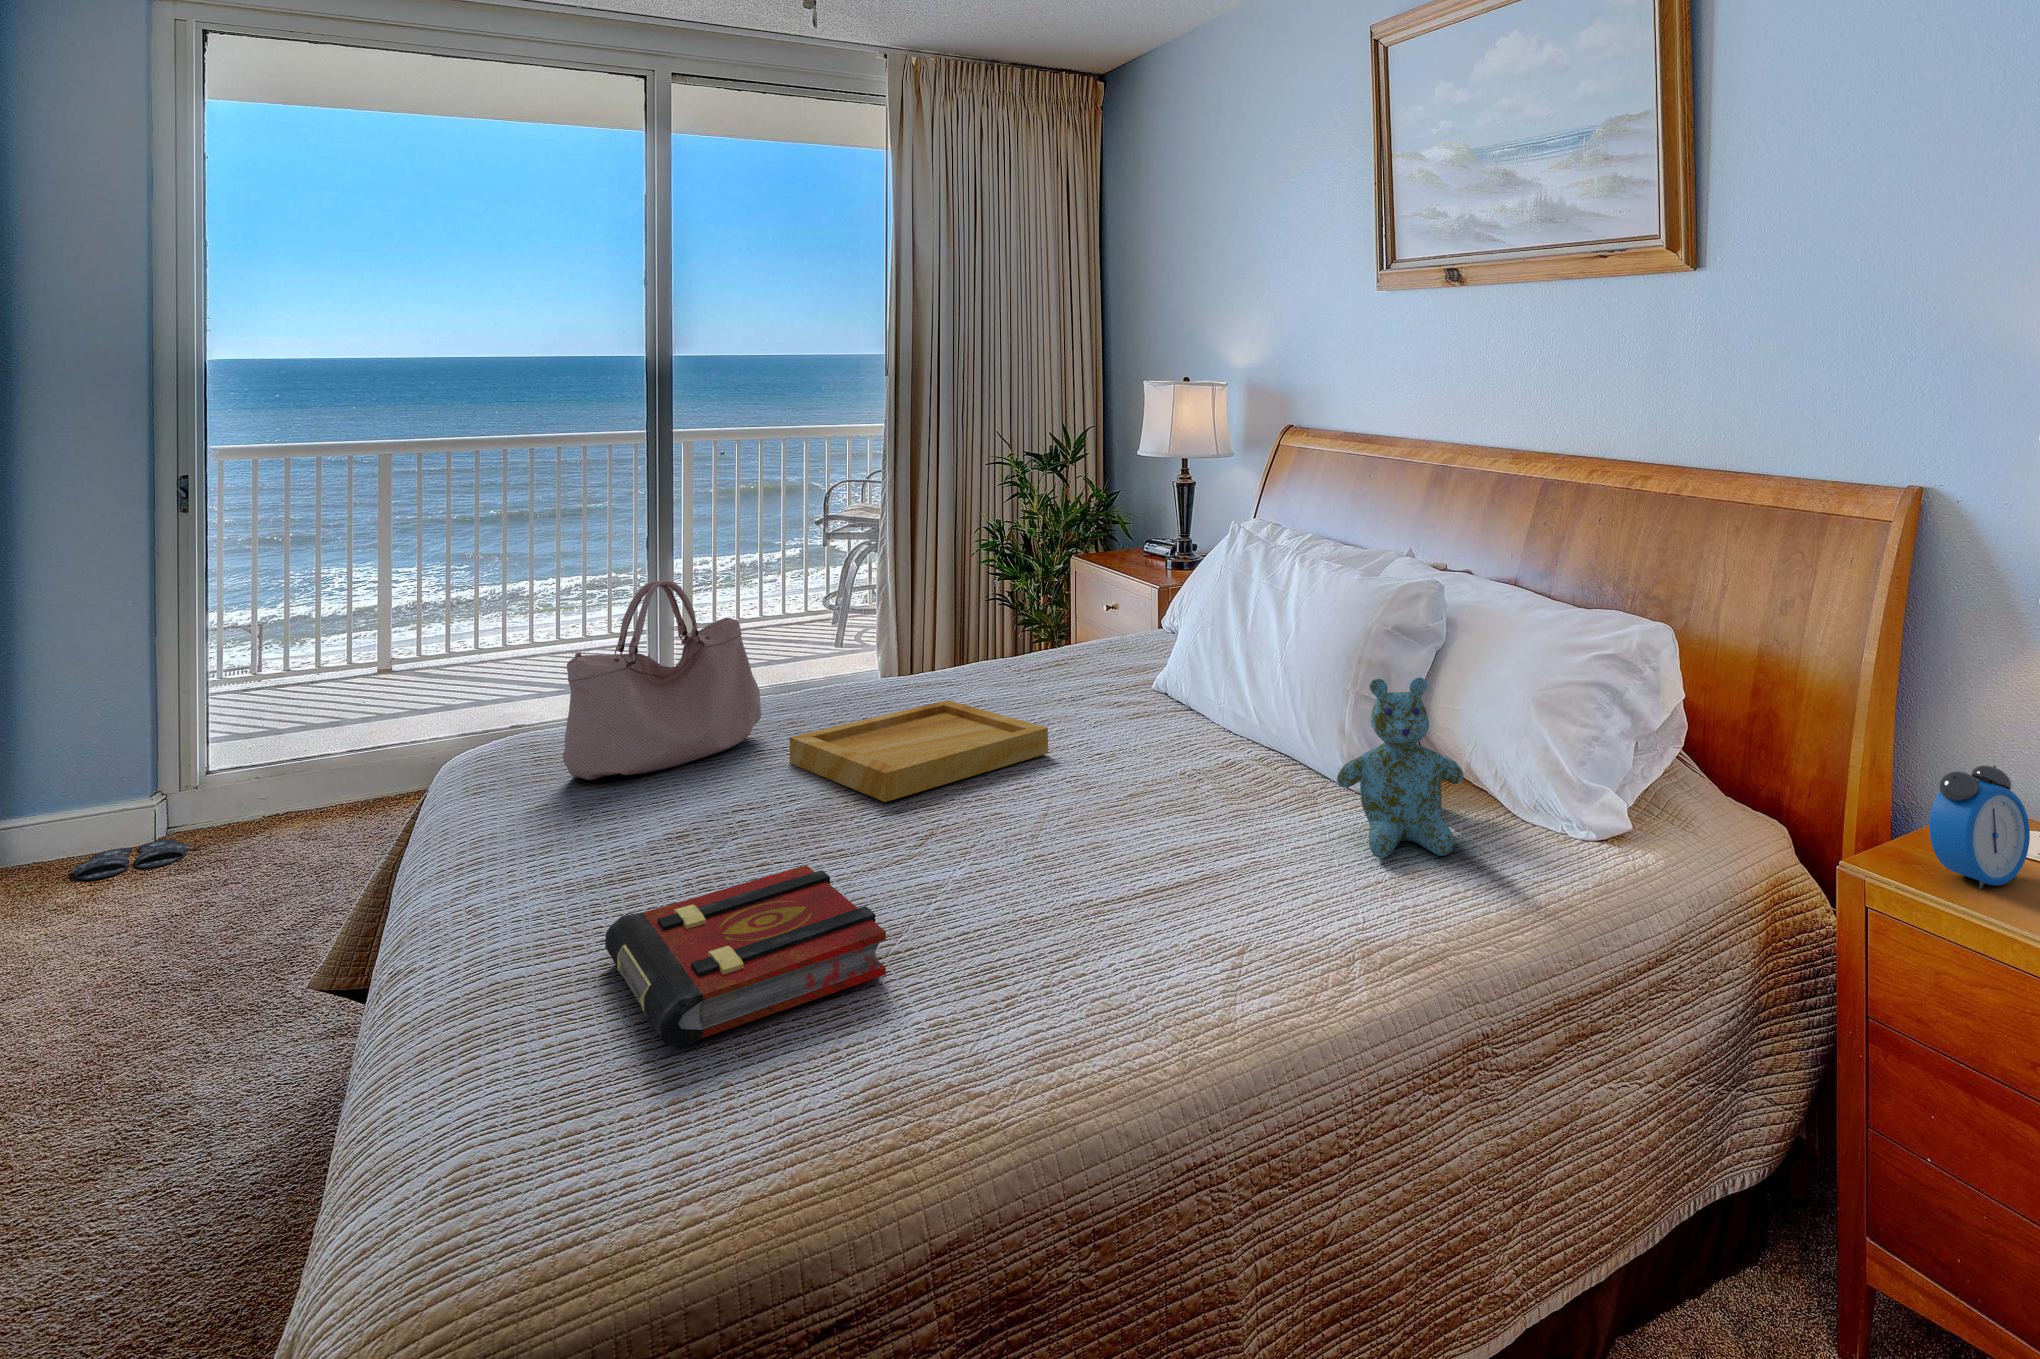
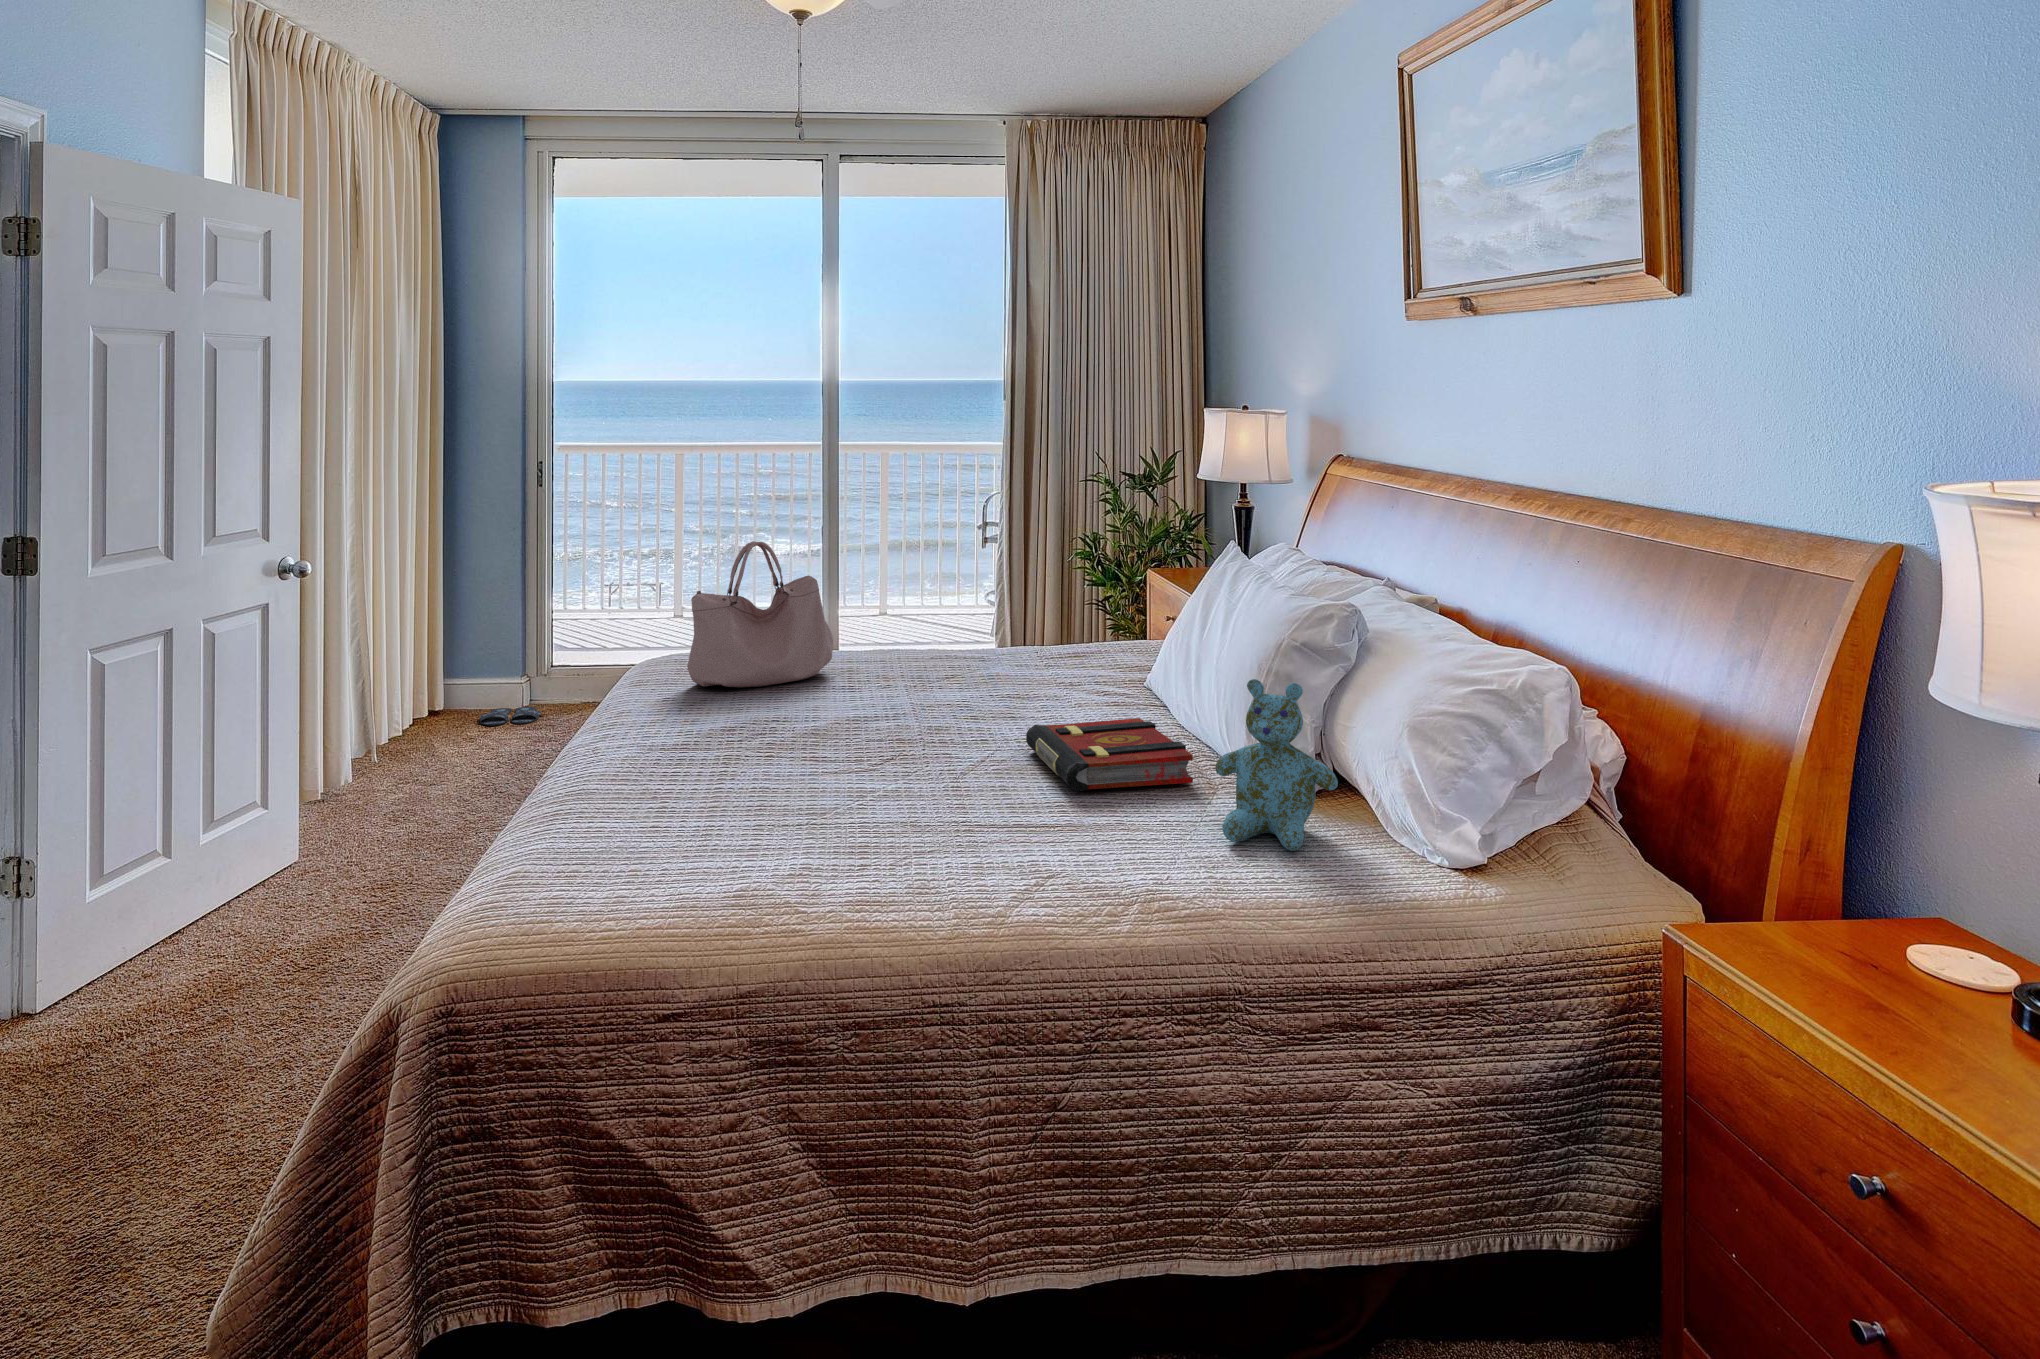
tray: present [790,700,1048,802] -> none [838,664,1031,732]
alarm clock: present [1929,765,2030,889] -> none [1785,853,1924,989]
book: present [605,865,886,1049] -> present [1026,718,1193,792]

